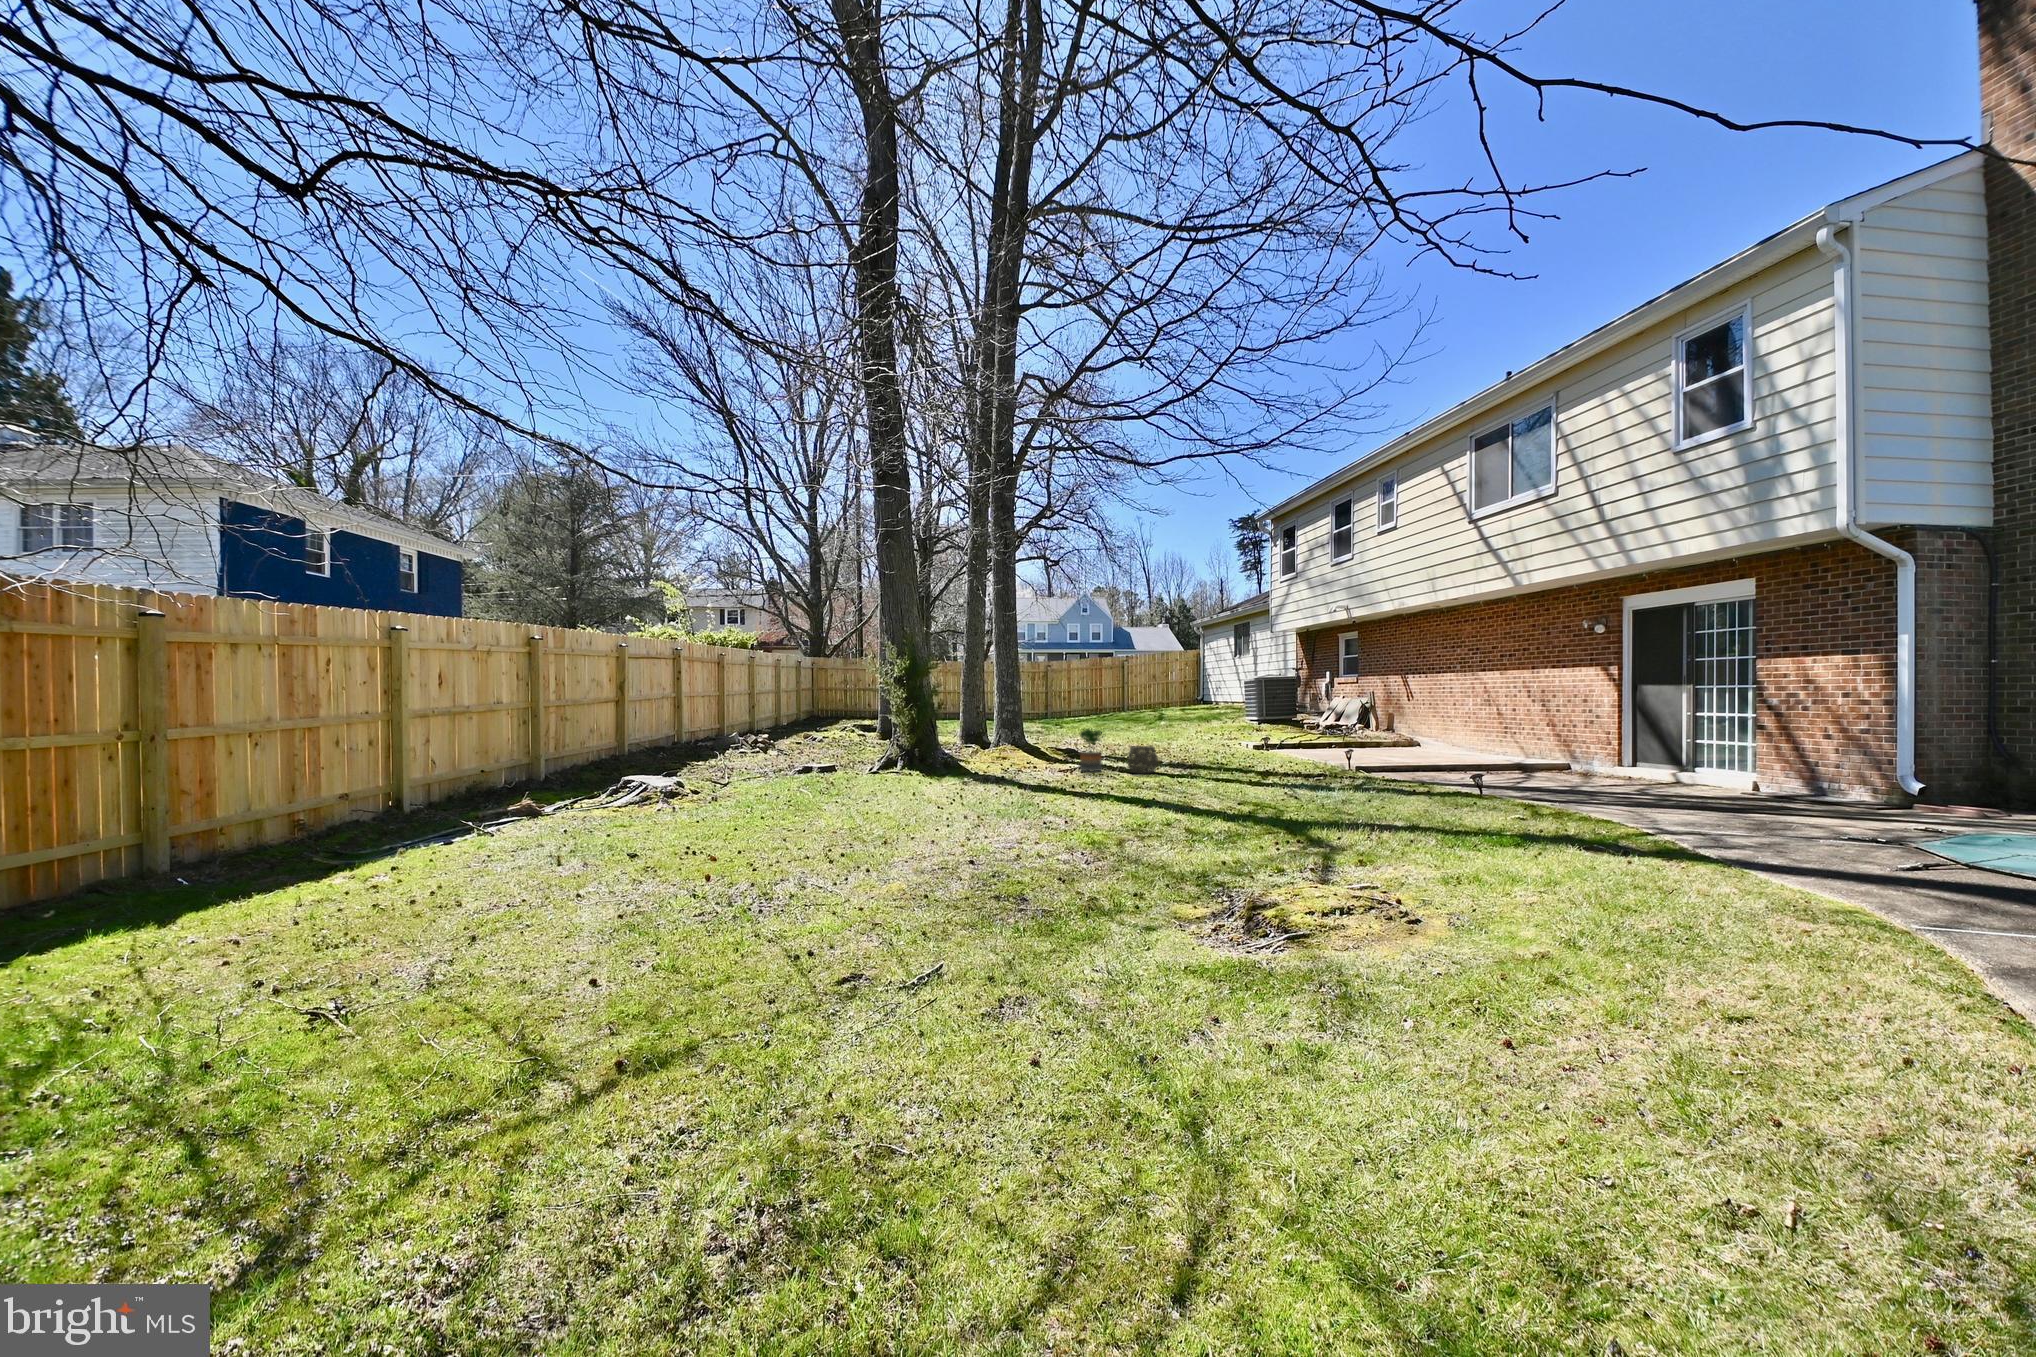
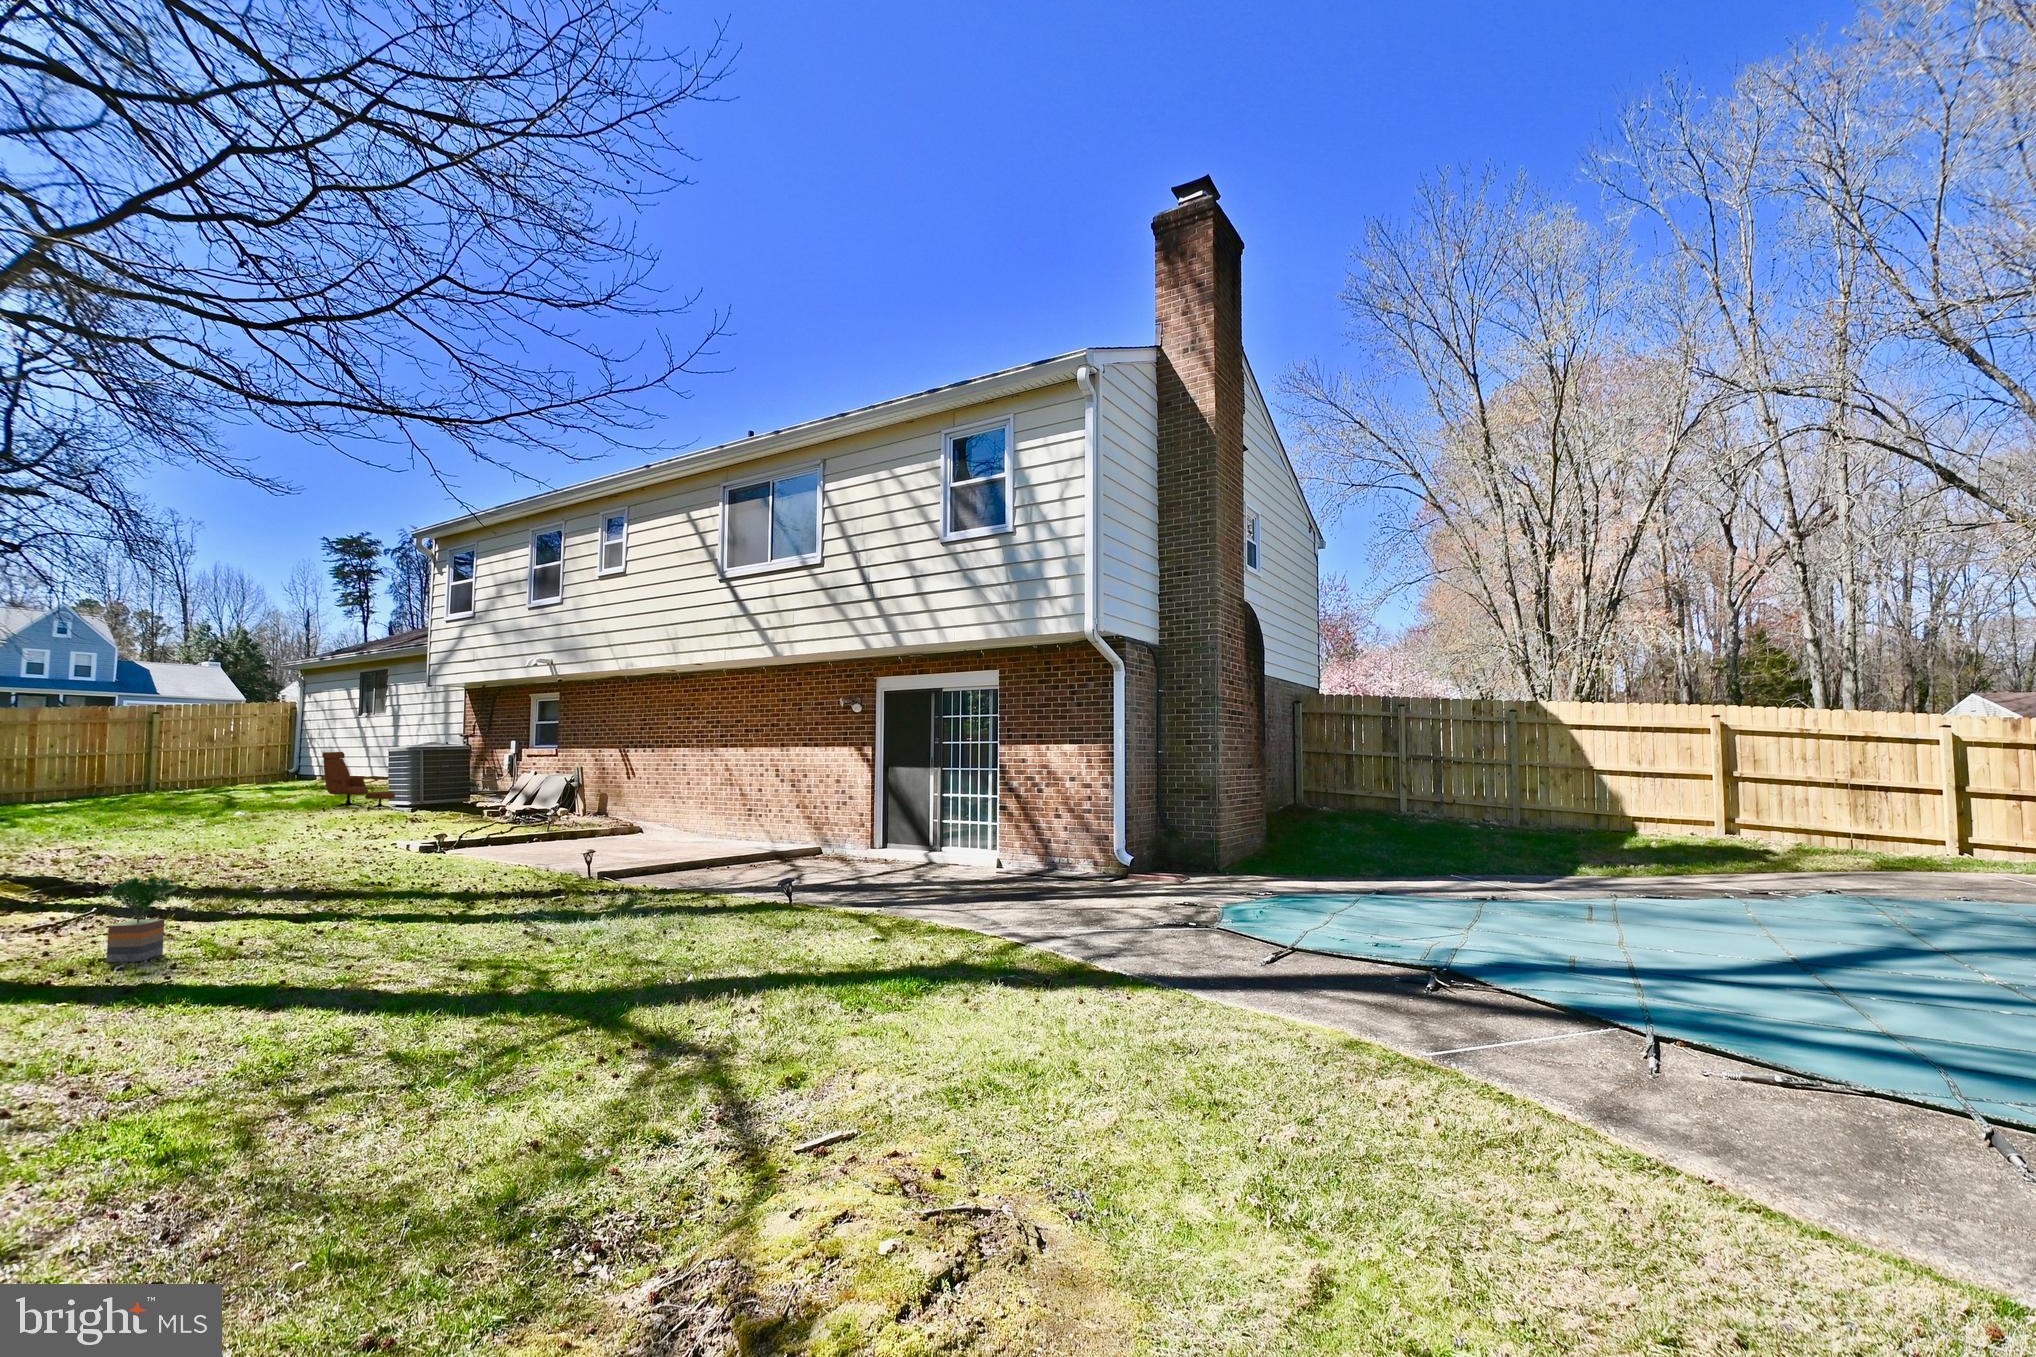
lounge chair: none [1203,681,1248,723] -> present [322,752,395,809]
woven basket: present [1128,746,1158,773] -> none [229,898,299,953]

